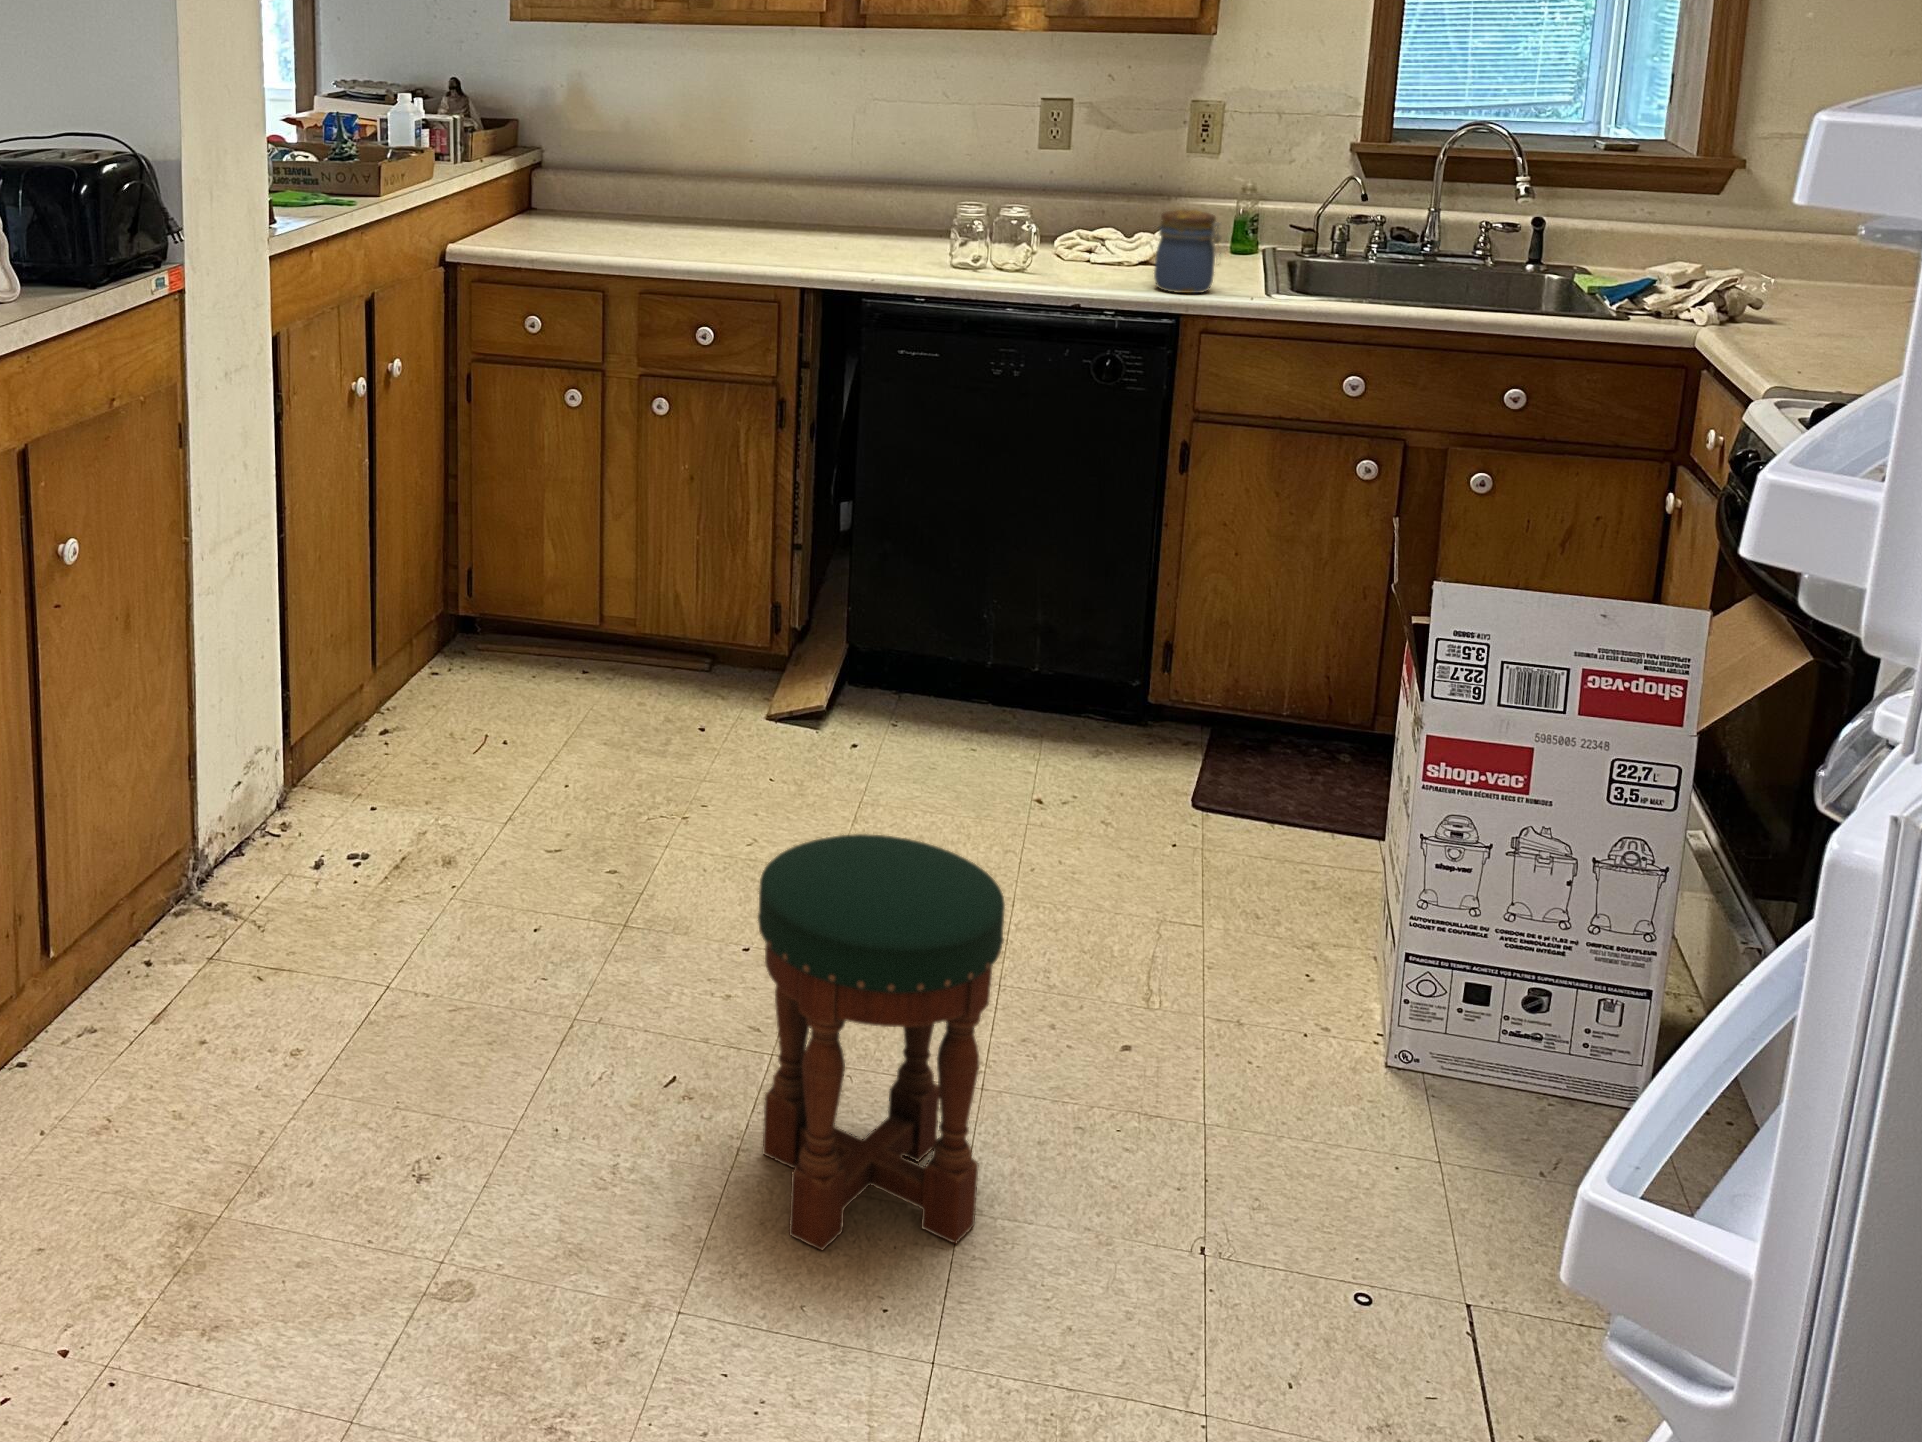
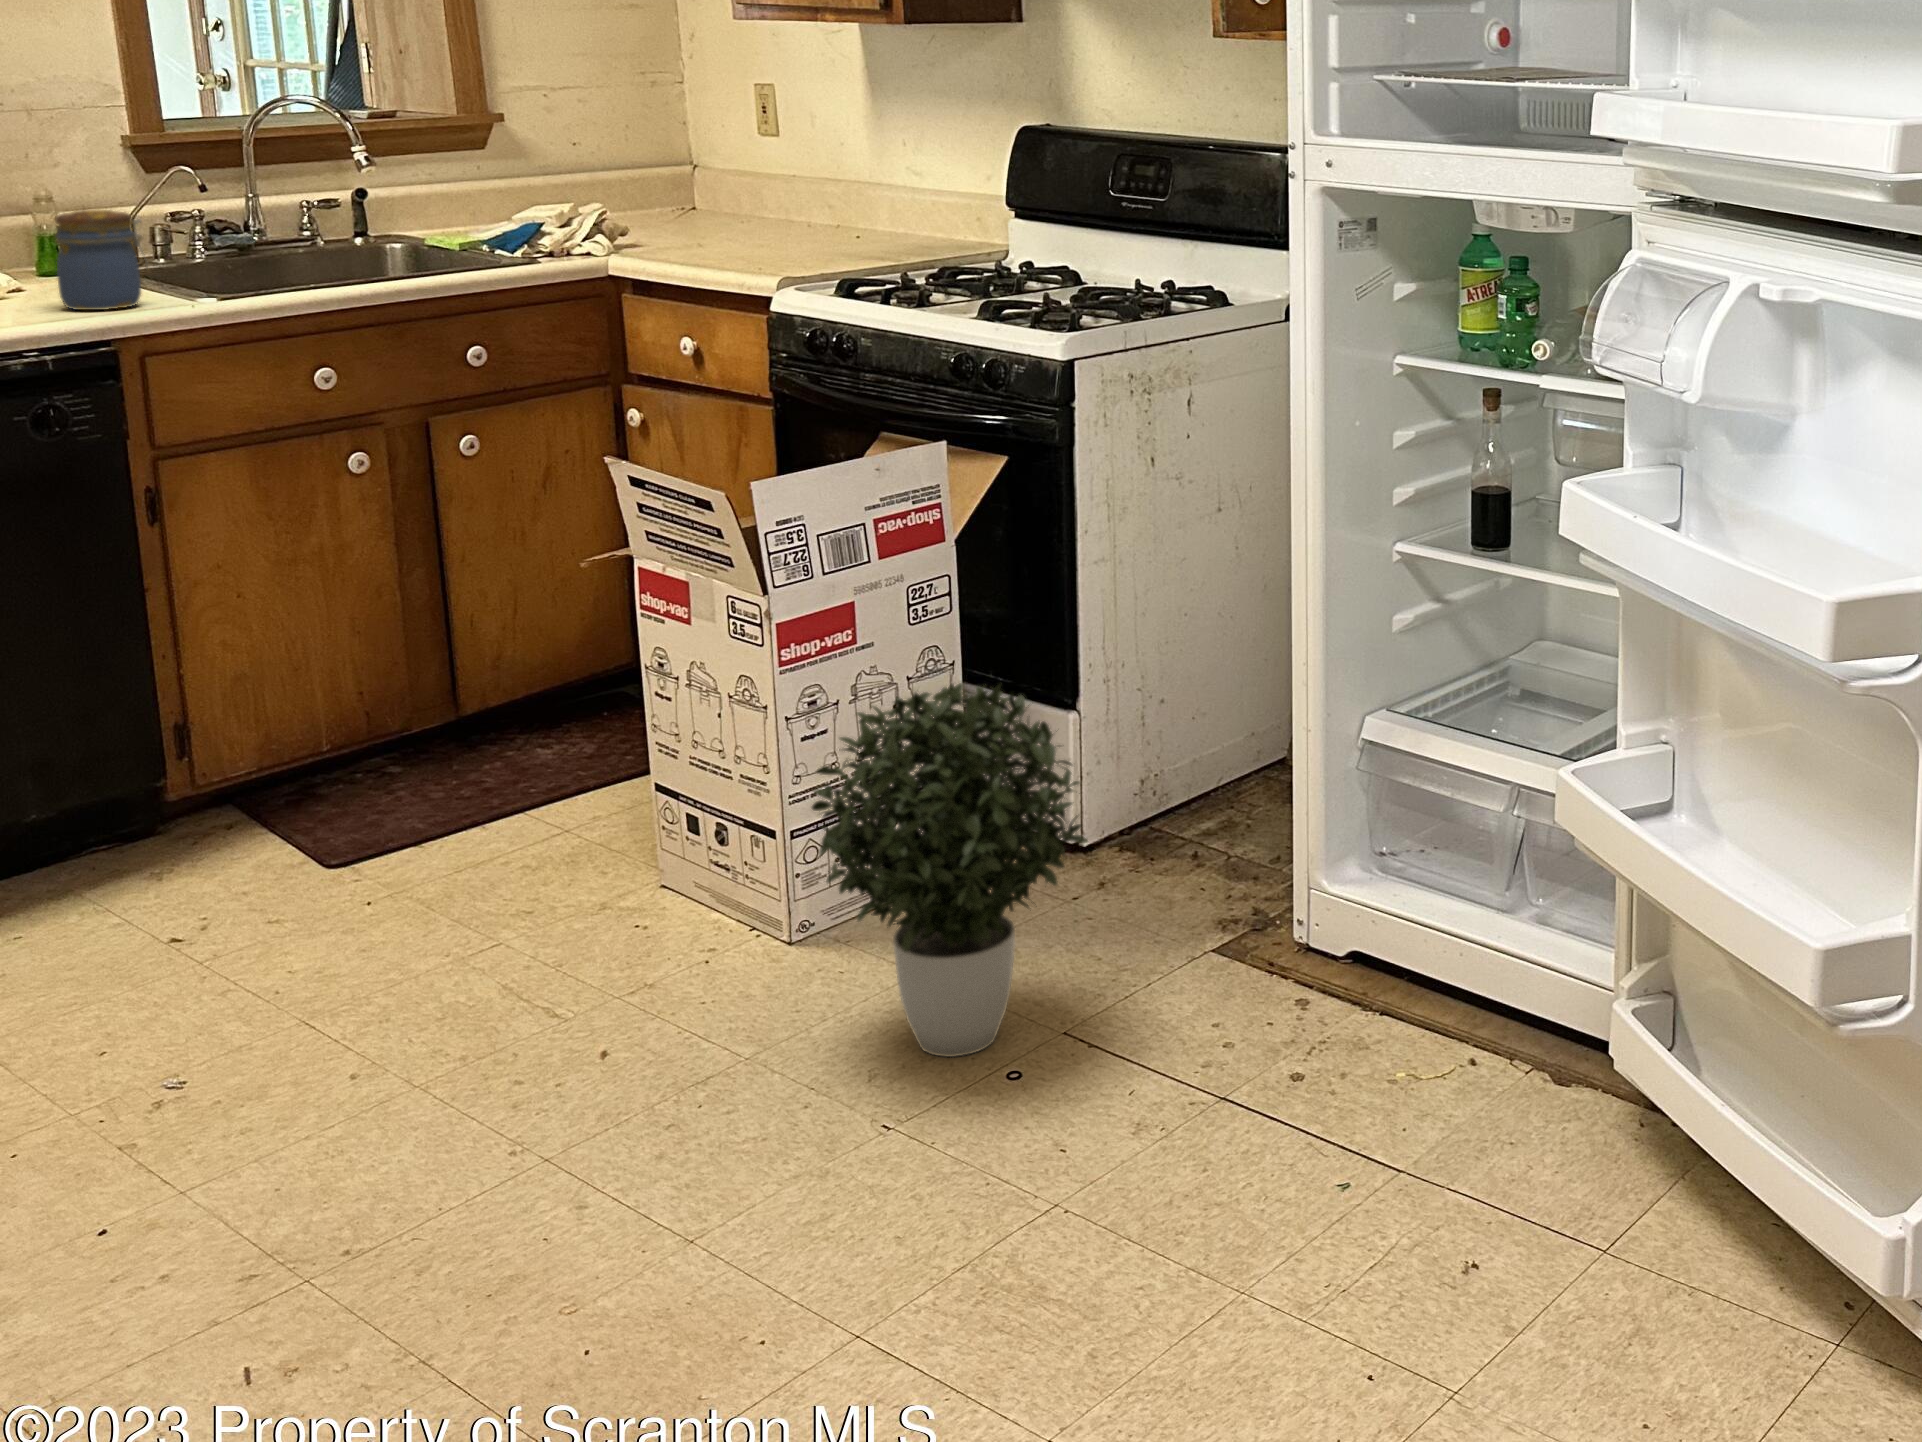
stool: present [758,834,1005,1250] -> none [502,851,803,1319]
potted plant: none [1192,838,1506,1255] -> present [812,683,1087,1057]

